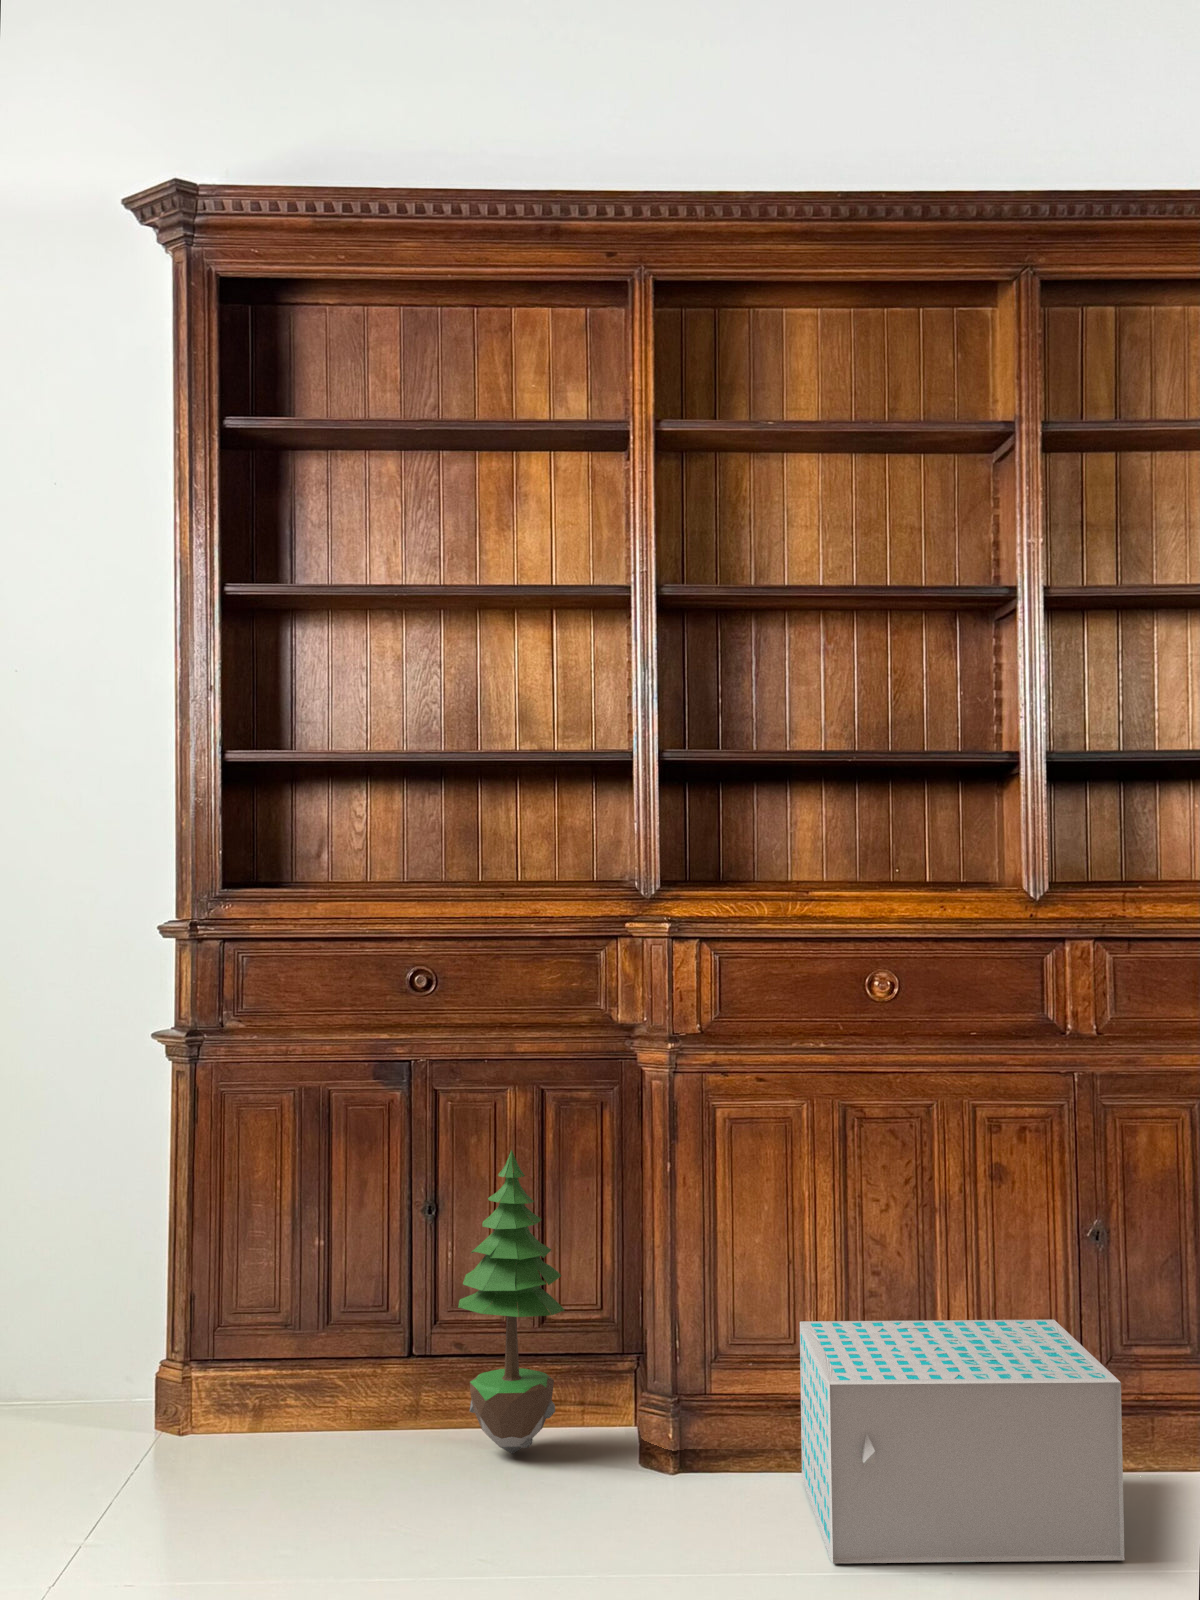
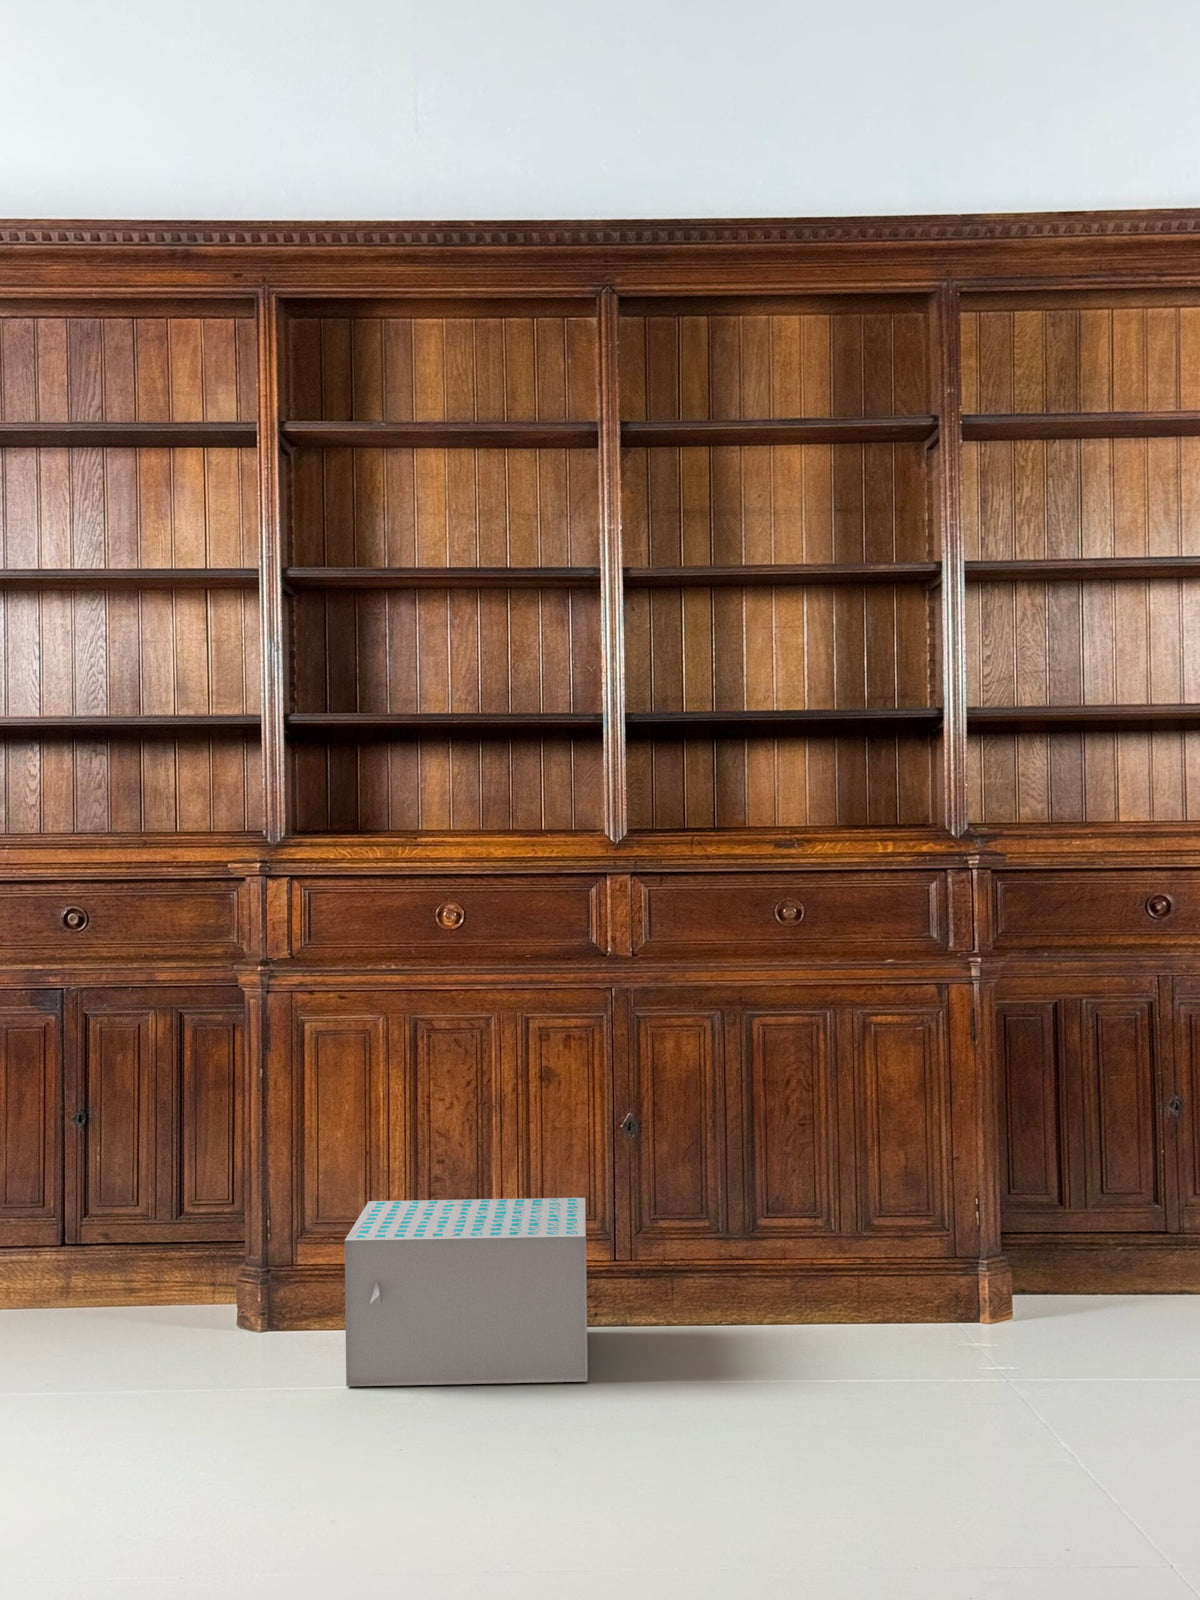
potted tree: present [458,1150,565,1454] -> none [88,1061,185,1321]

